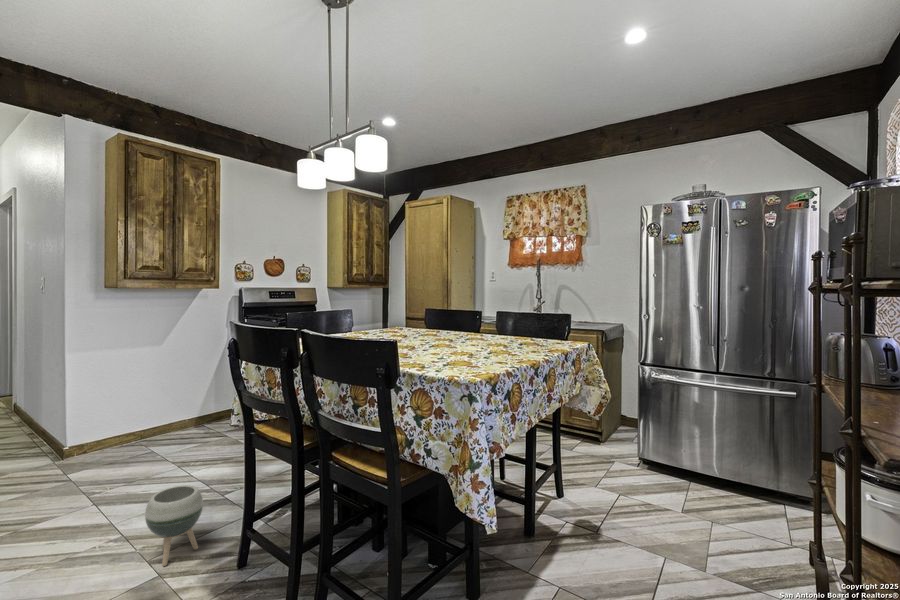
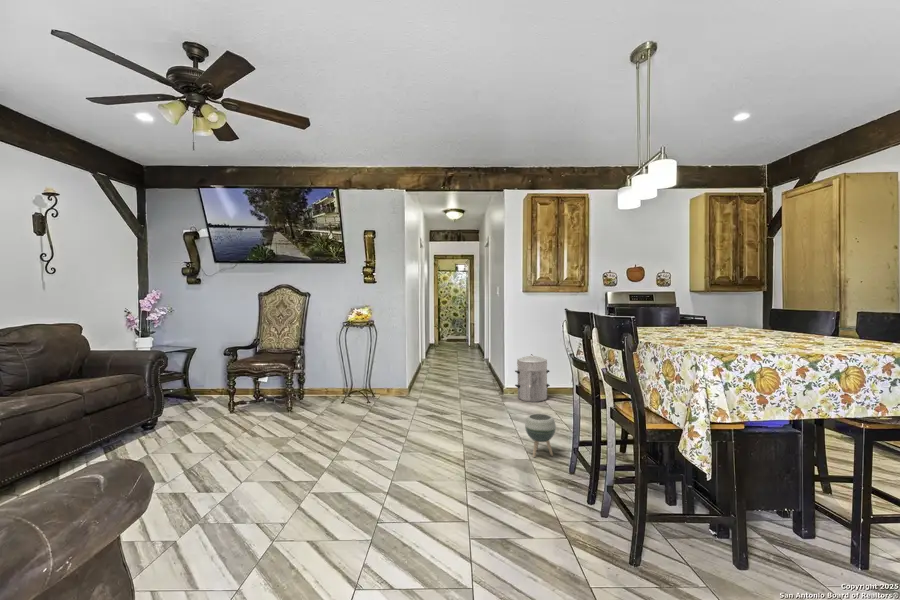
waste bin: none [92,384,157,460] -> present [515,354,550,402]

